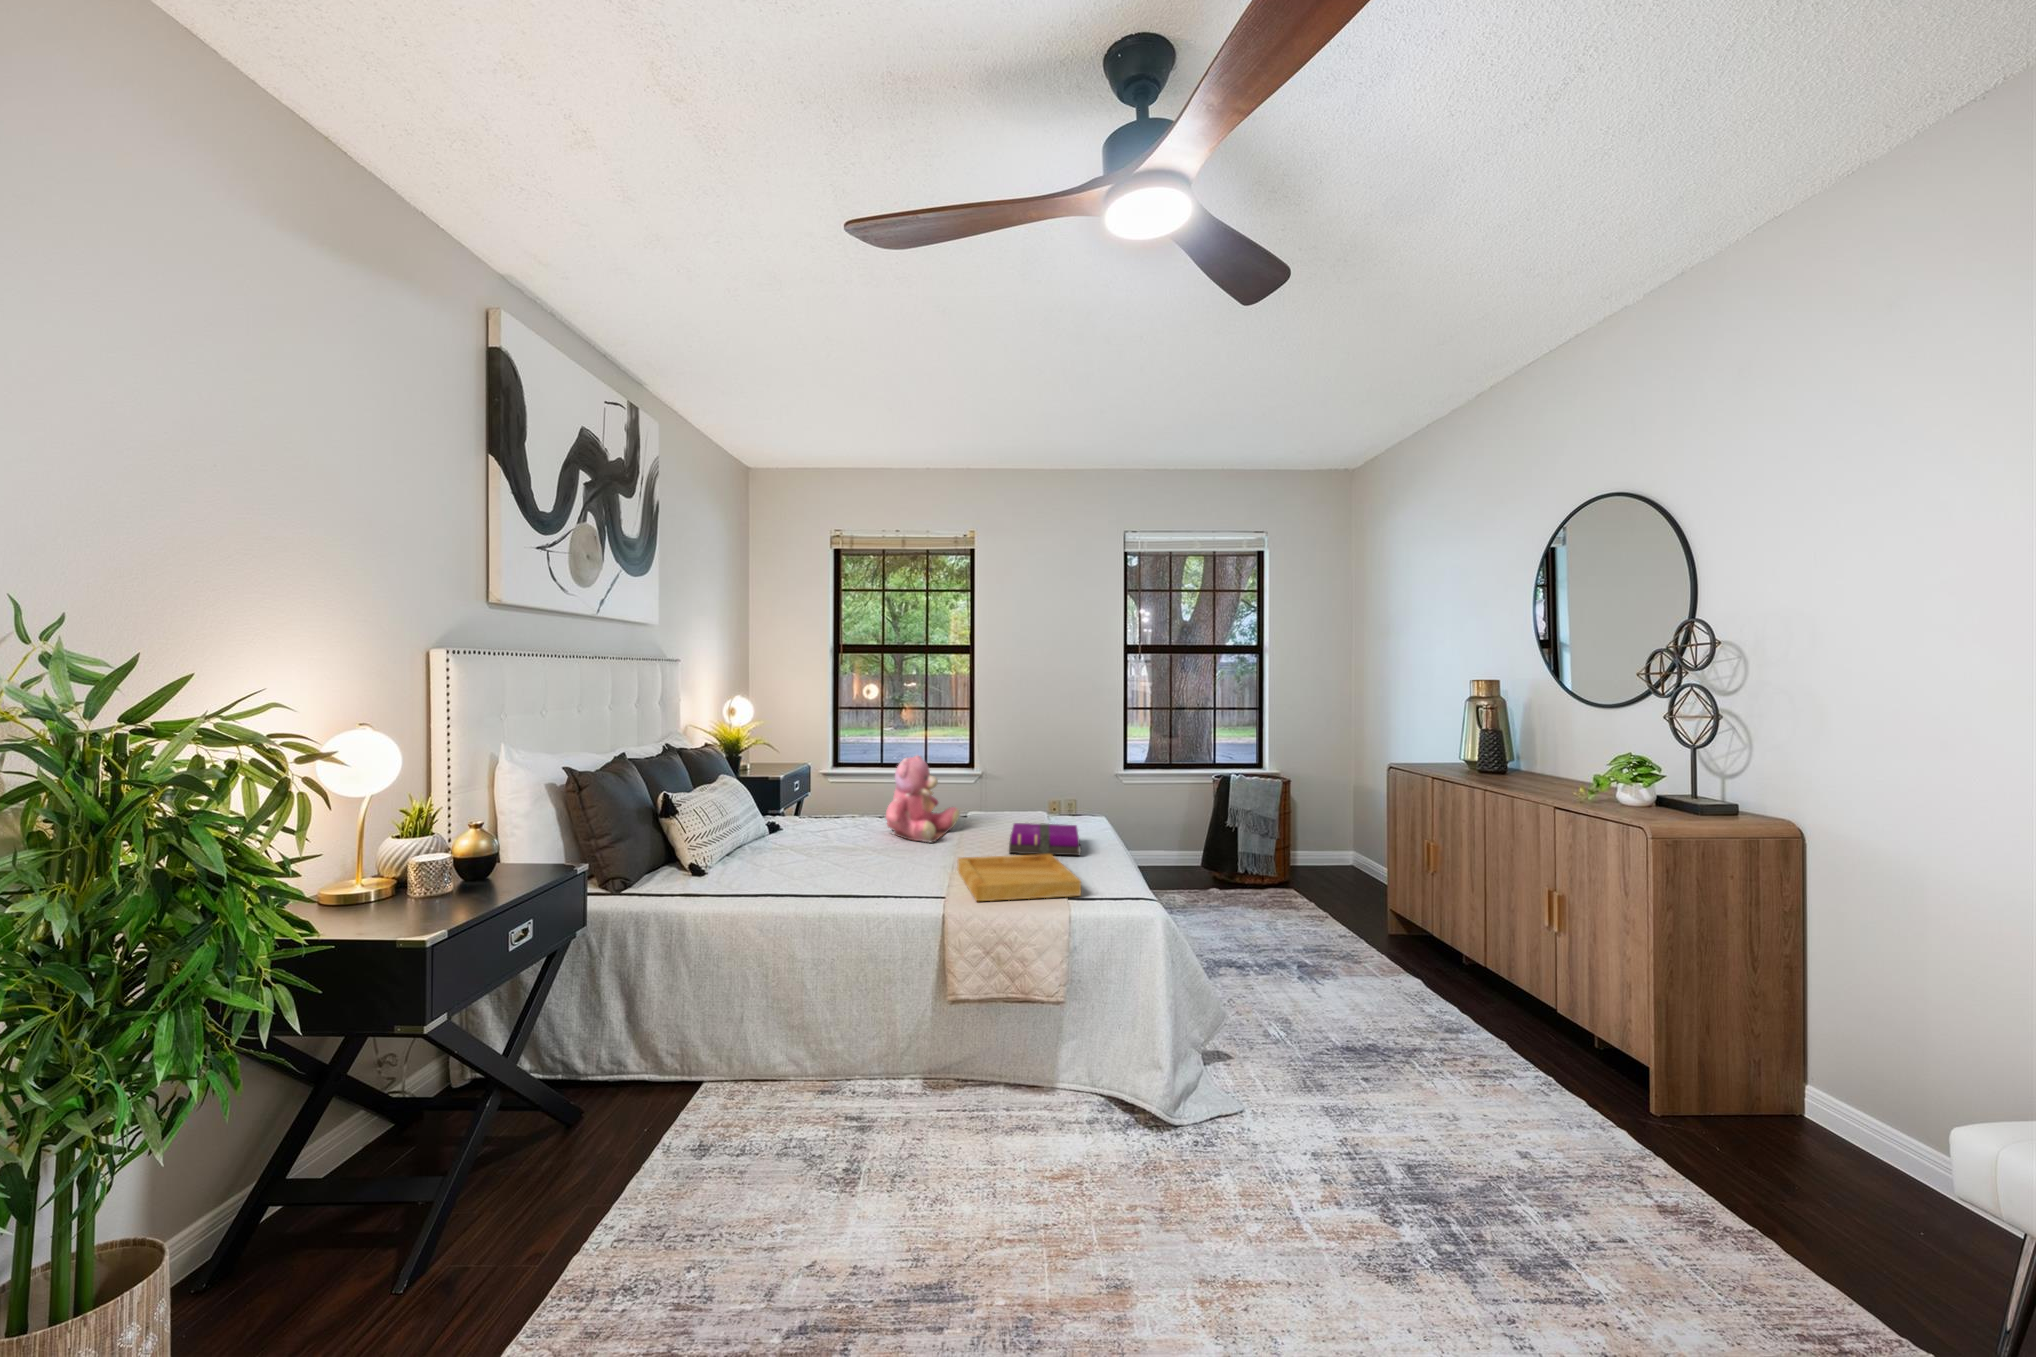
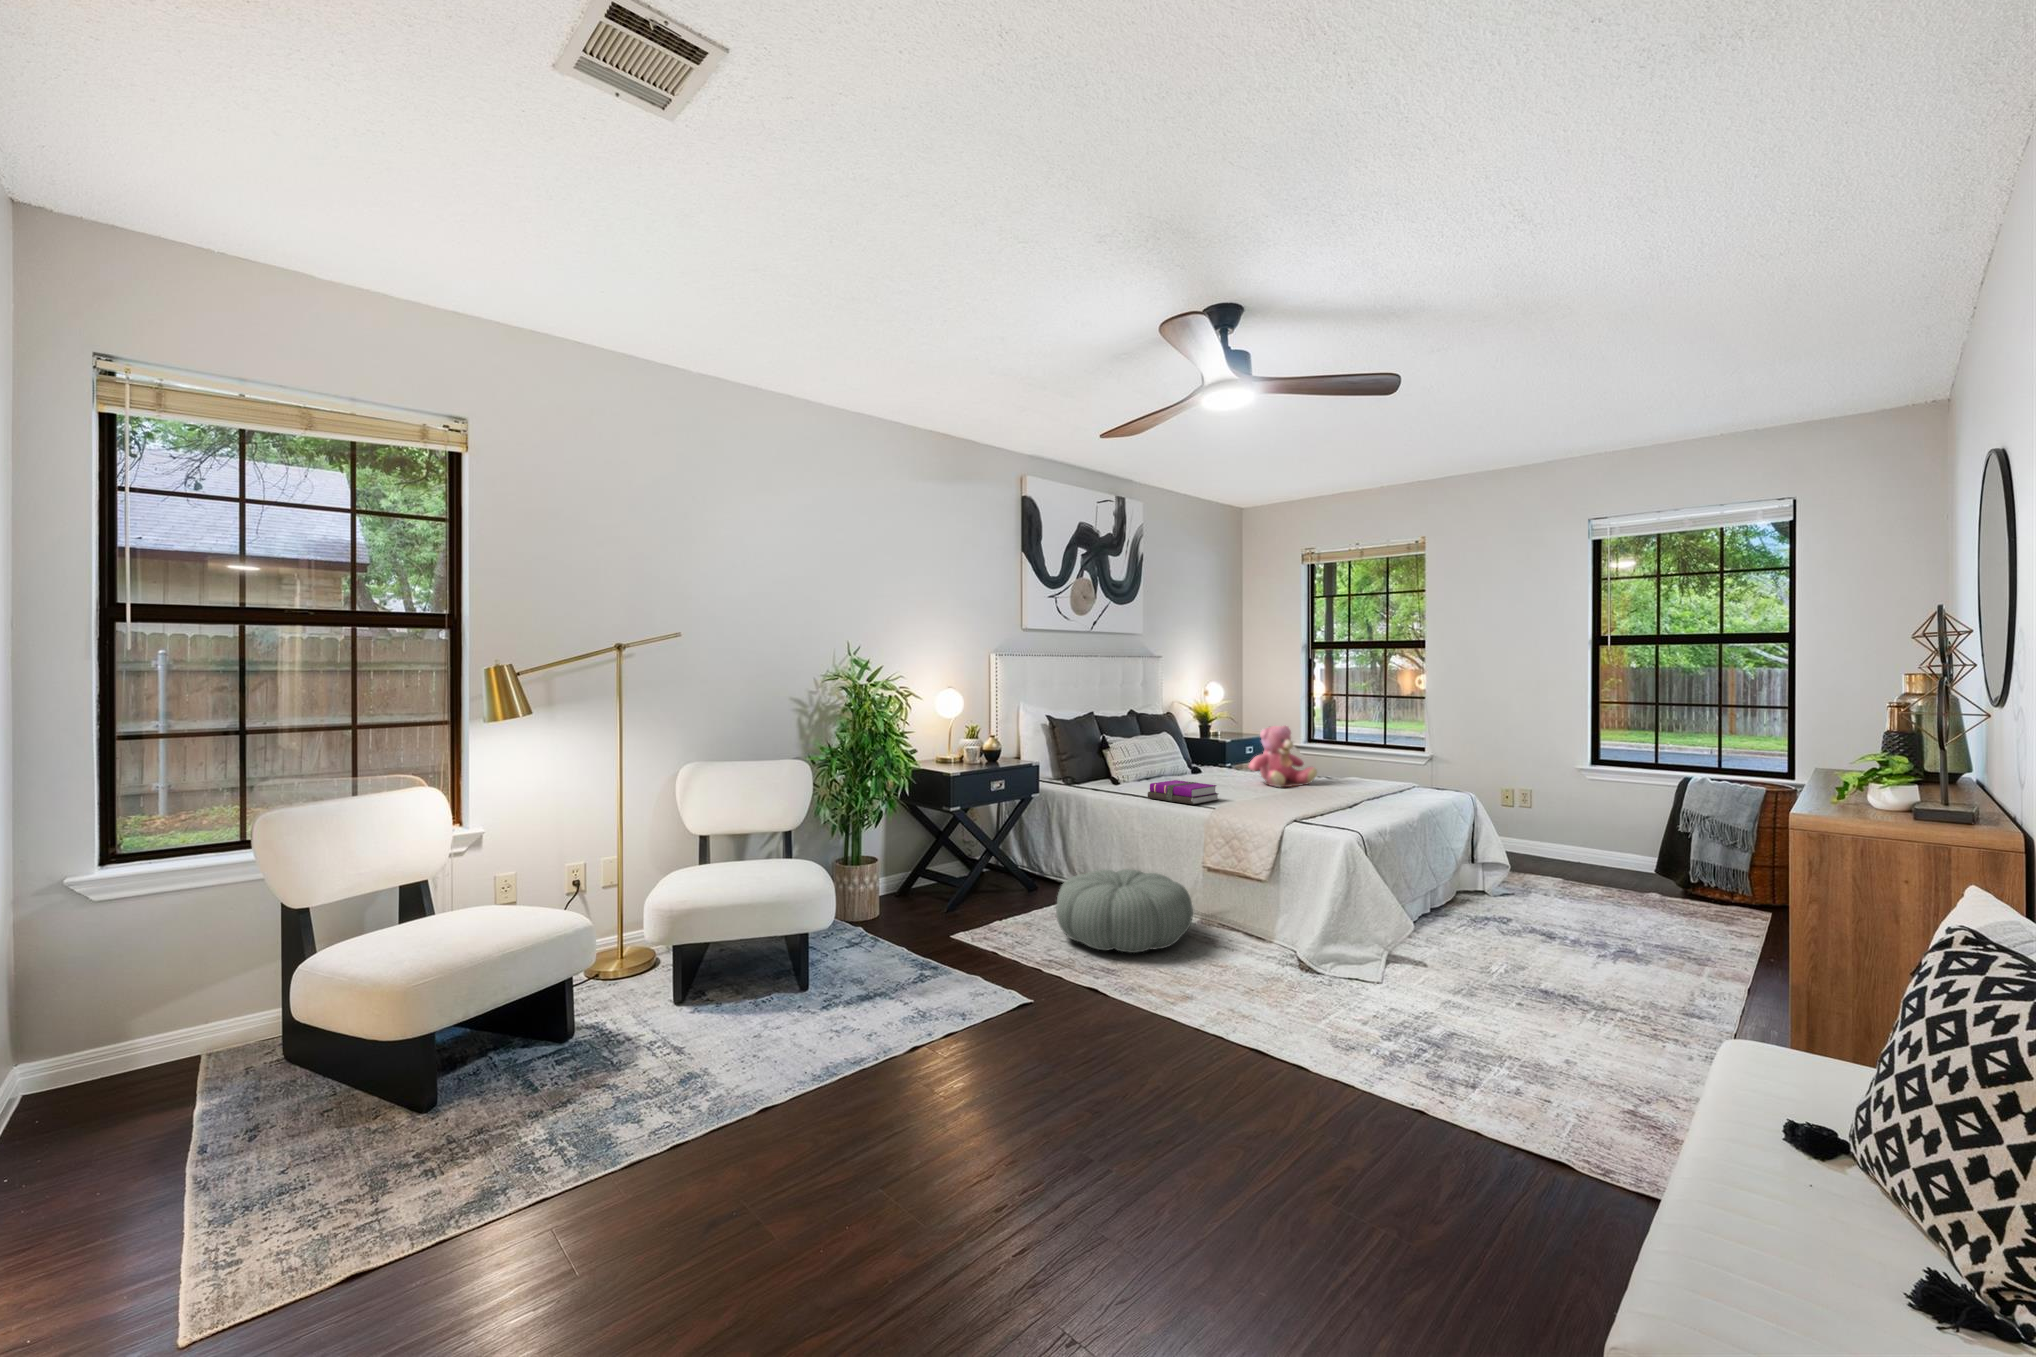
notebook: present [1009,823,1081,855] -> present [1148,780,1219,804]
tray: present [957,854,1081,901] -> none [1248,790,1341,817]
pouf: none [735,1045,988,1259] -> present [1056,869,1193,953]

